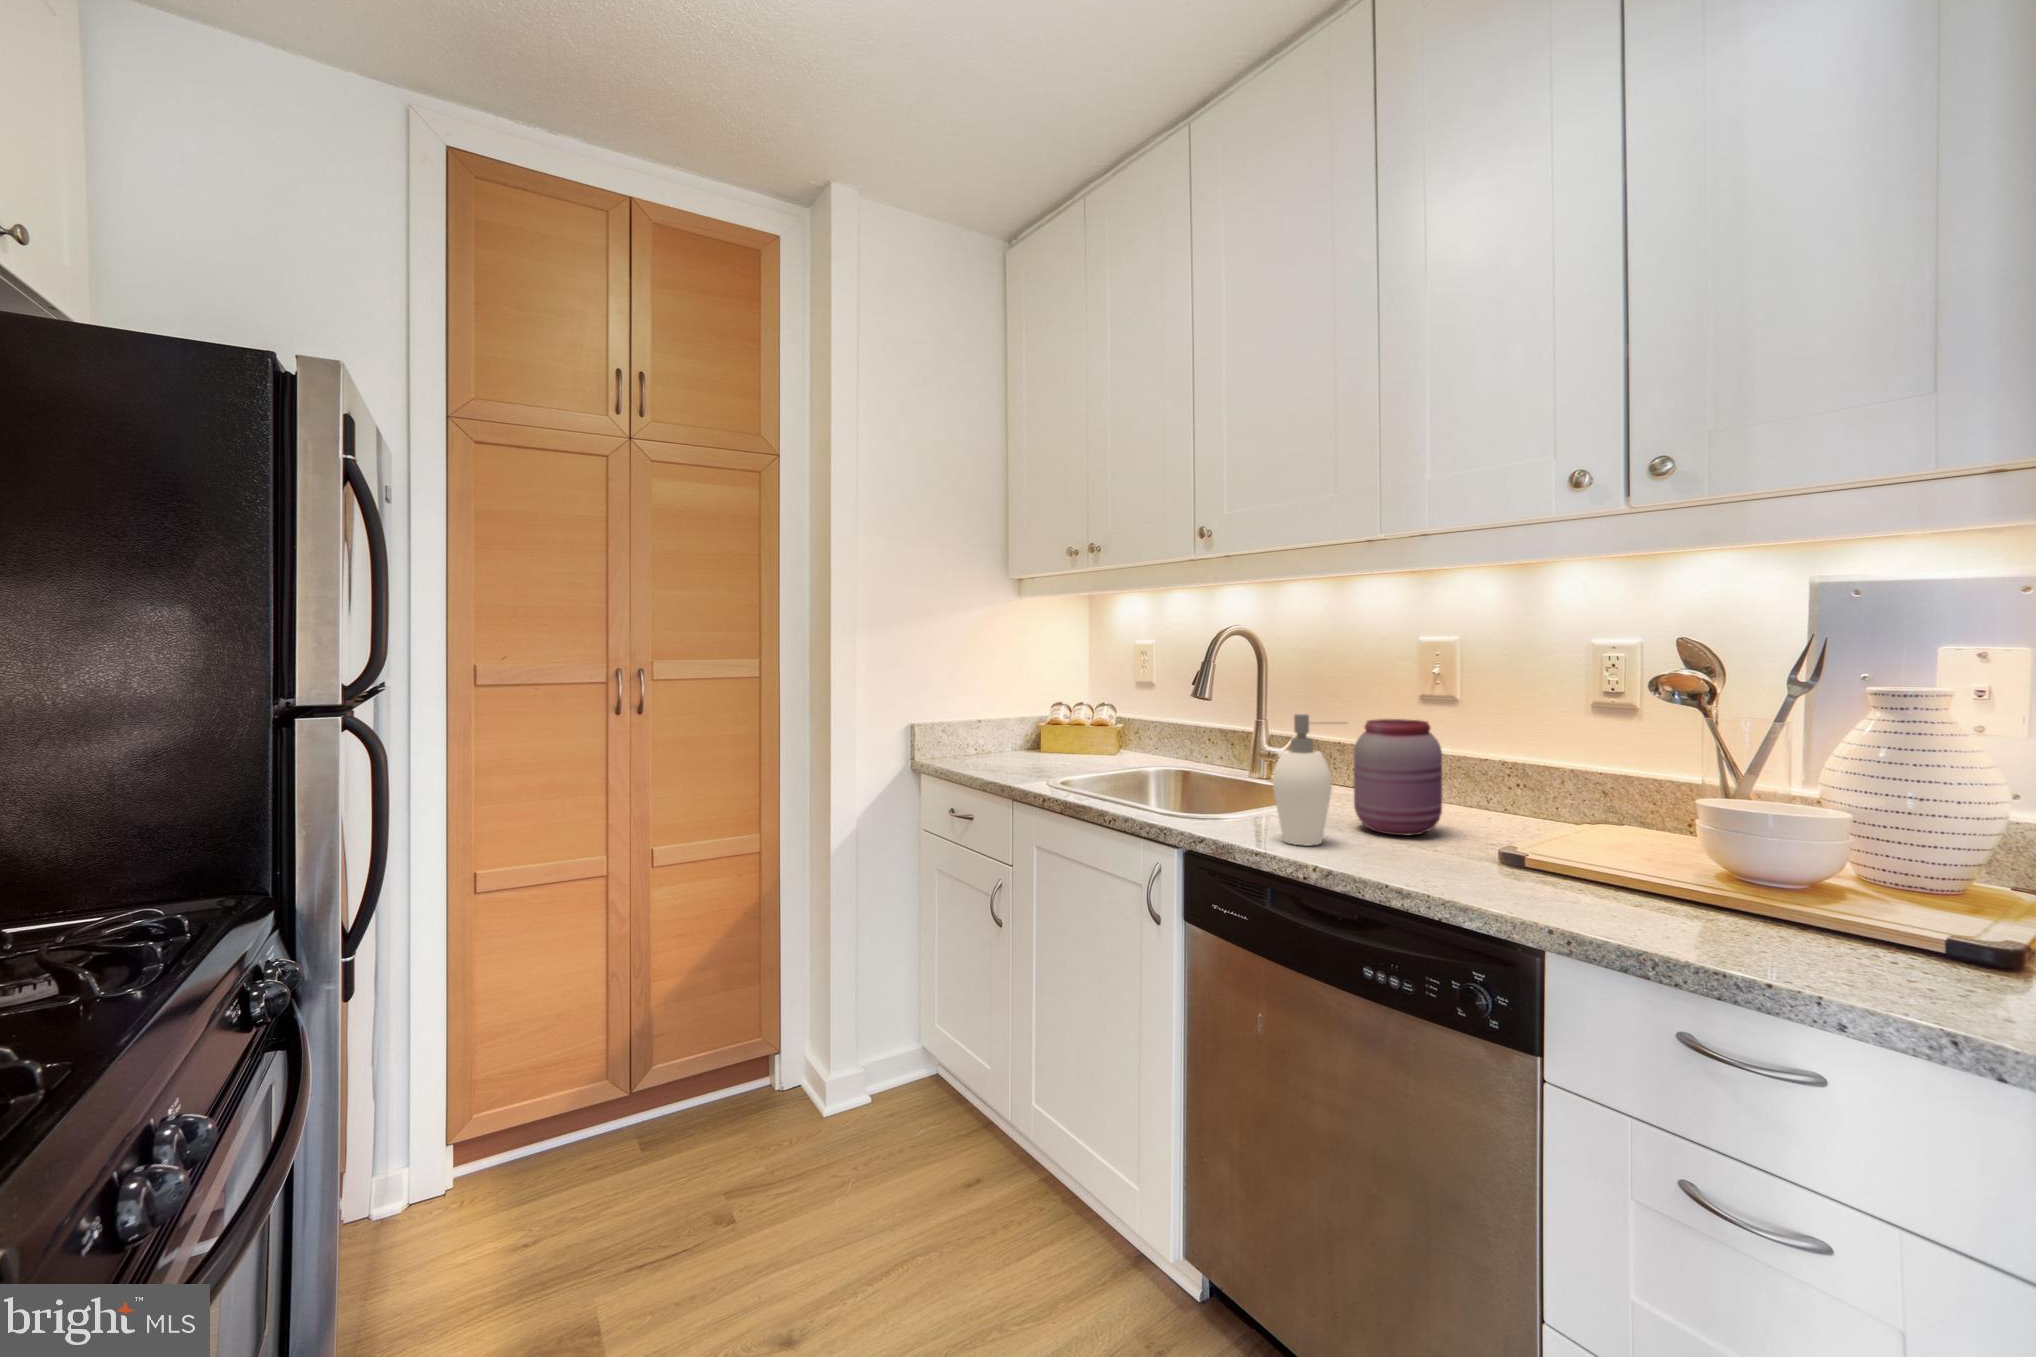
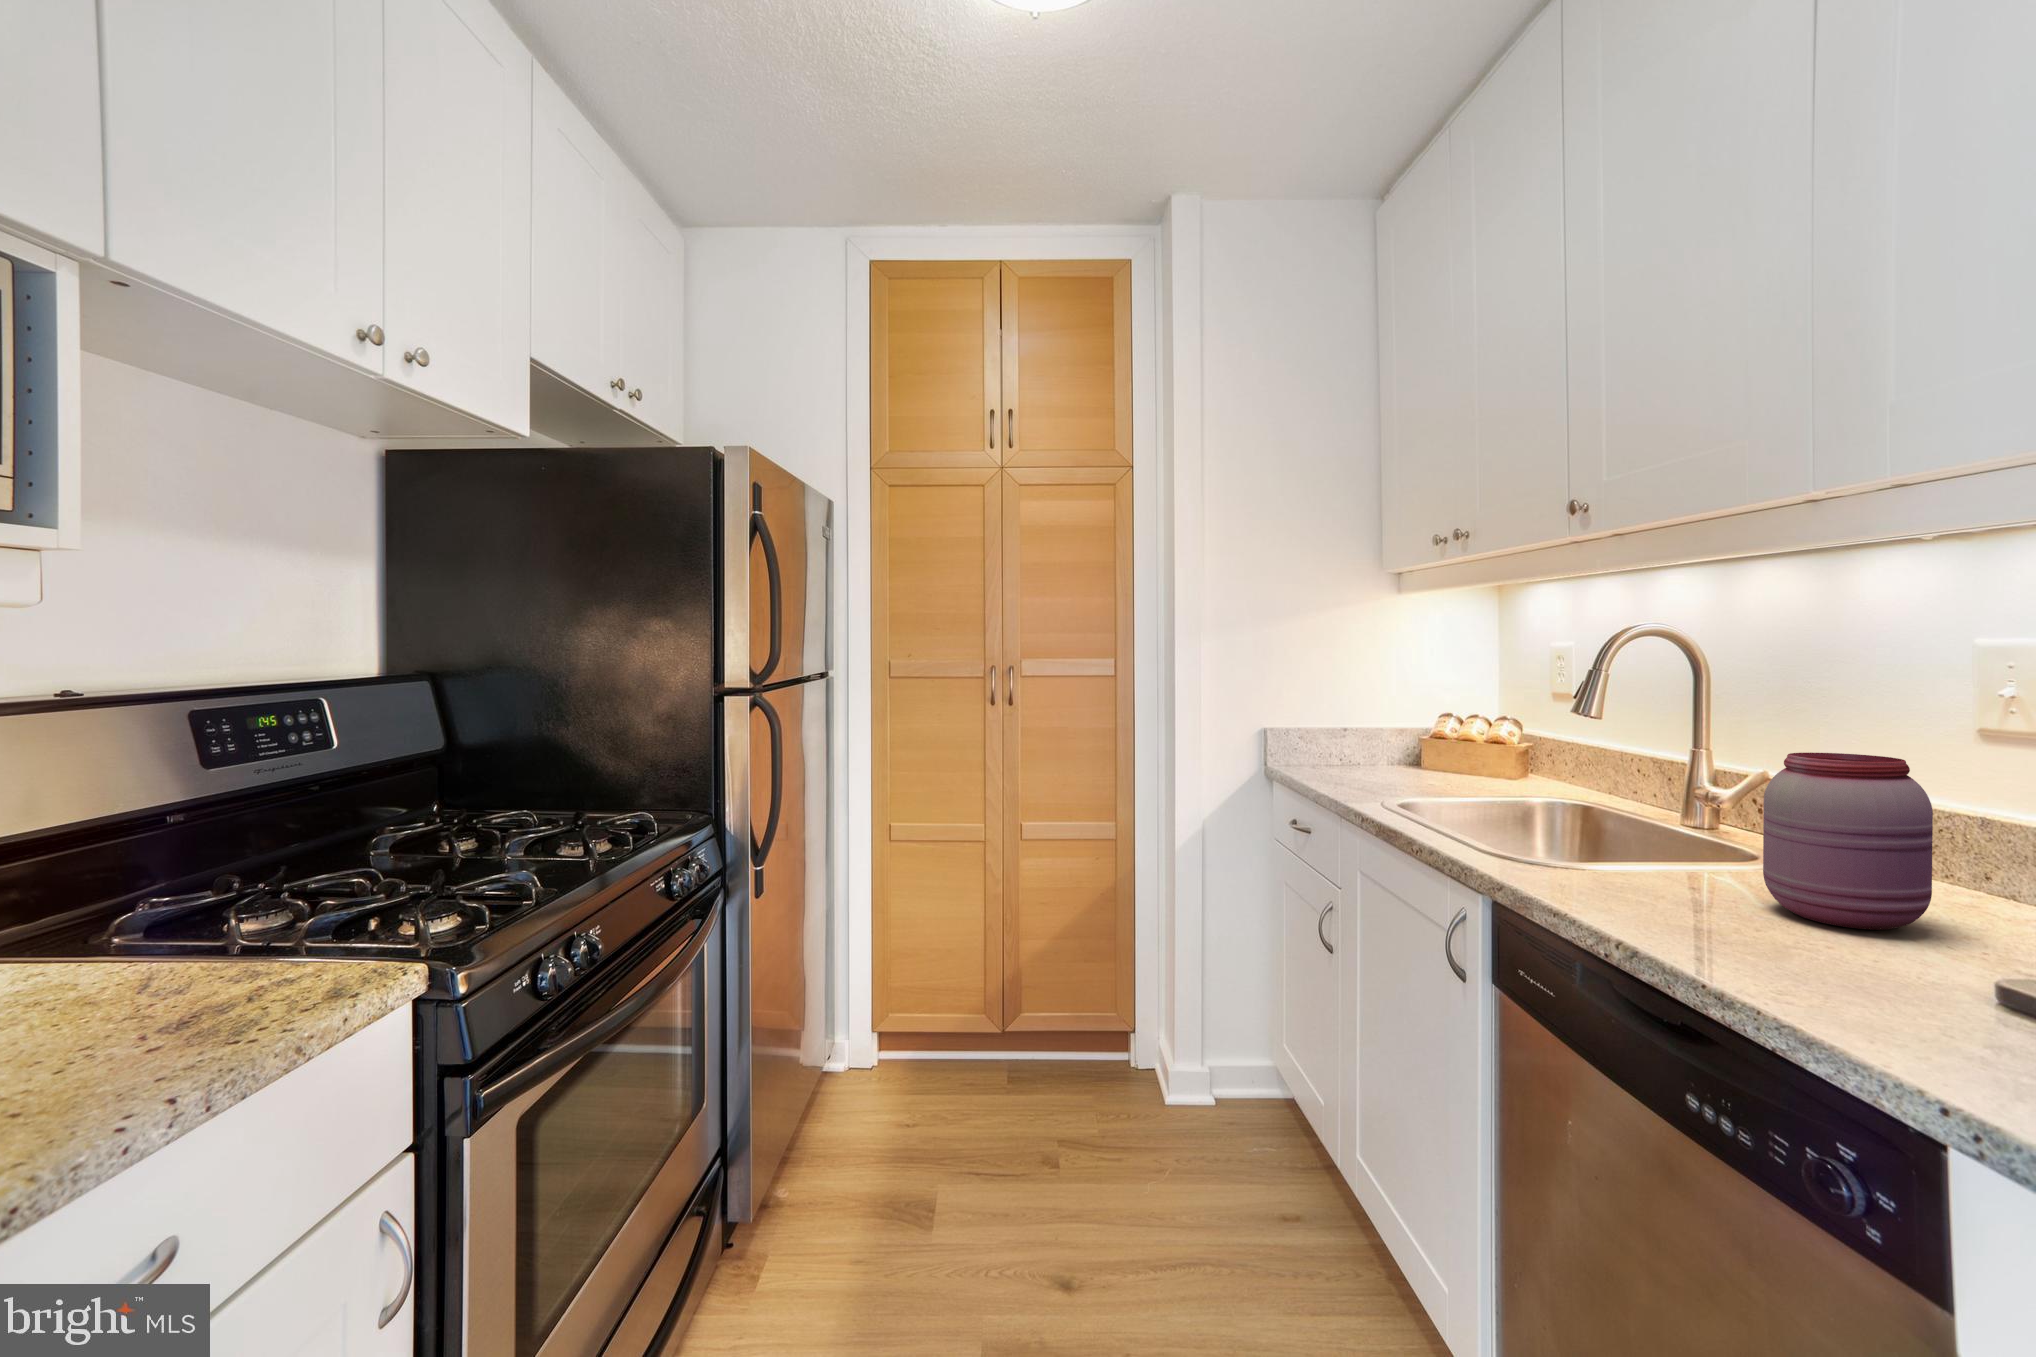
soap dispenser: present [1272,714,1332,846] -> none [1597,736,1724,916]

